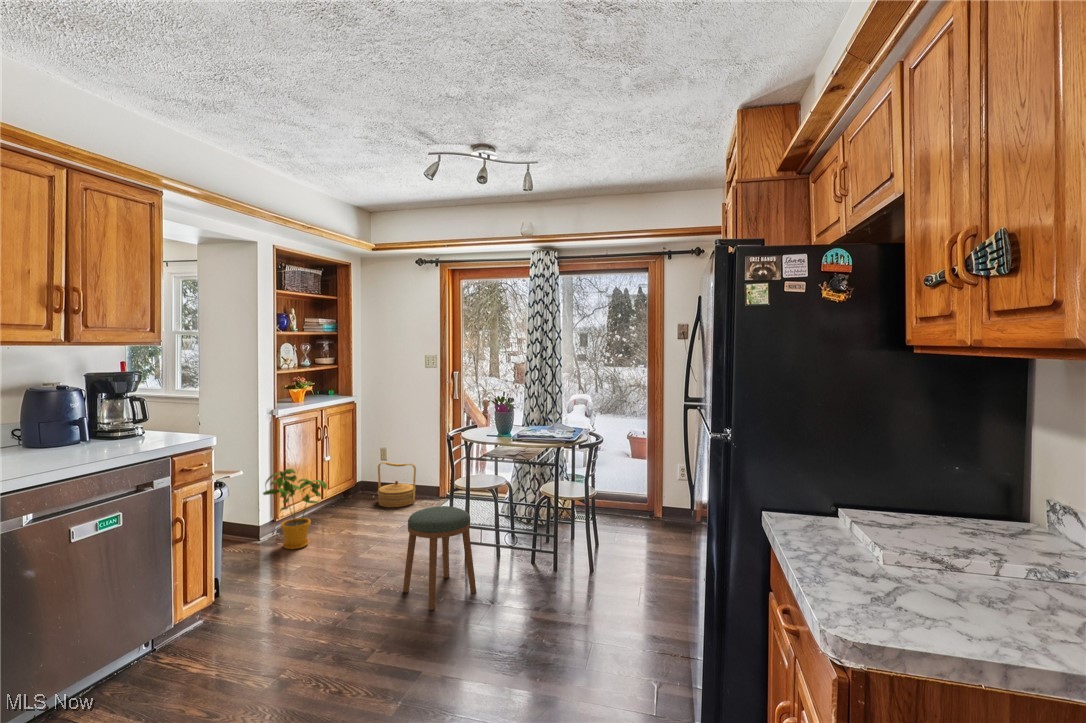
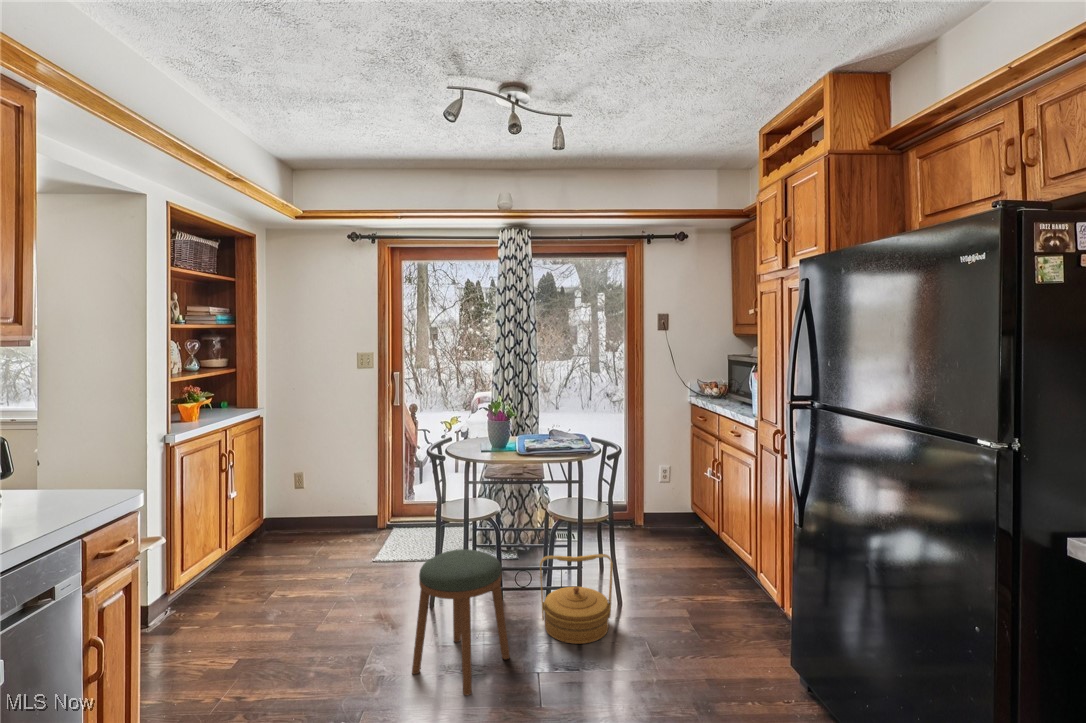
basket: present [378,462,416,507] -> present [540,554,613,644]
house plant: present [263,469,327,549] -> none [157,517,259,632]

